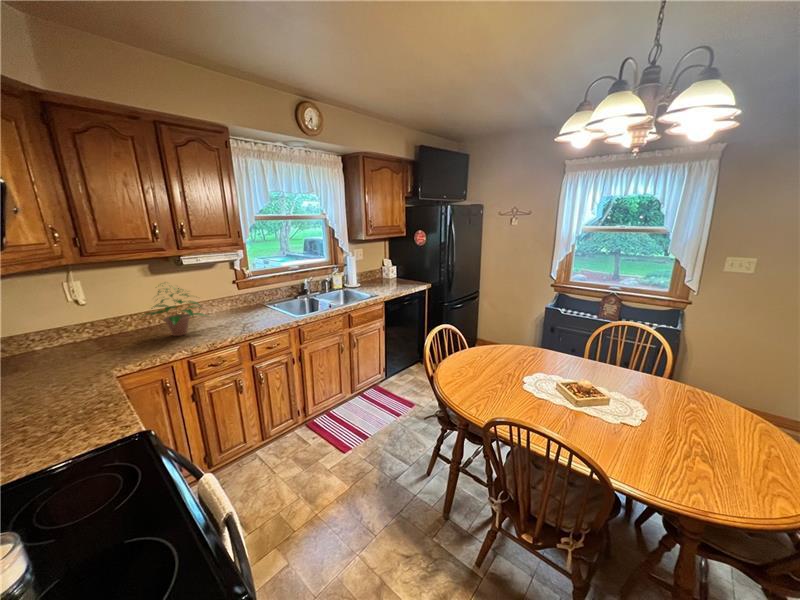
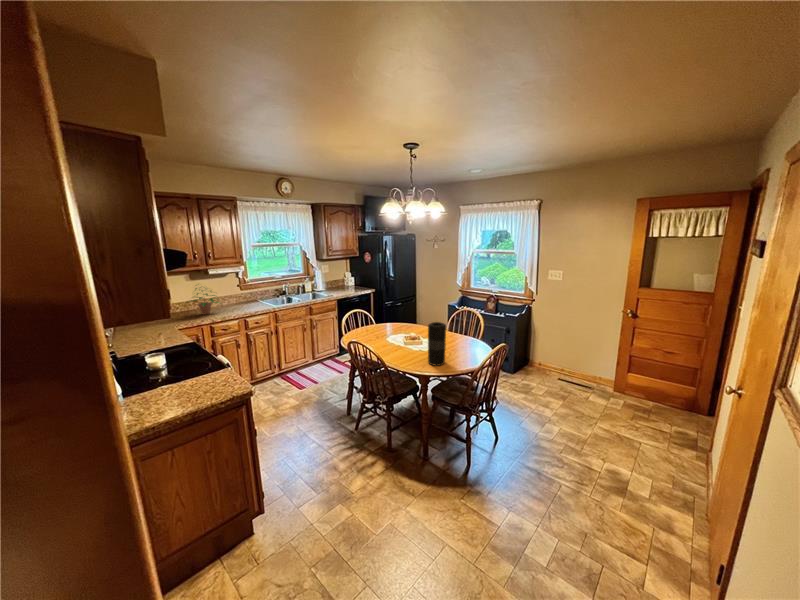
vase: none [699,385,779,492] -> present [428,322,446,366]

